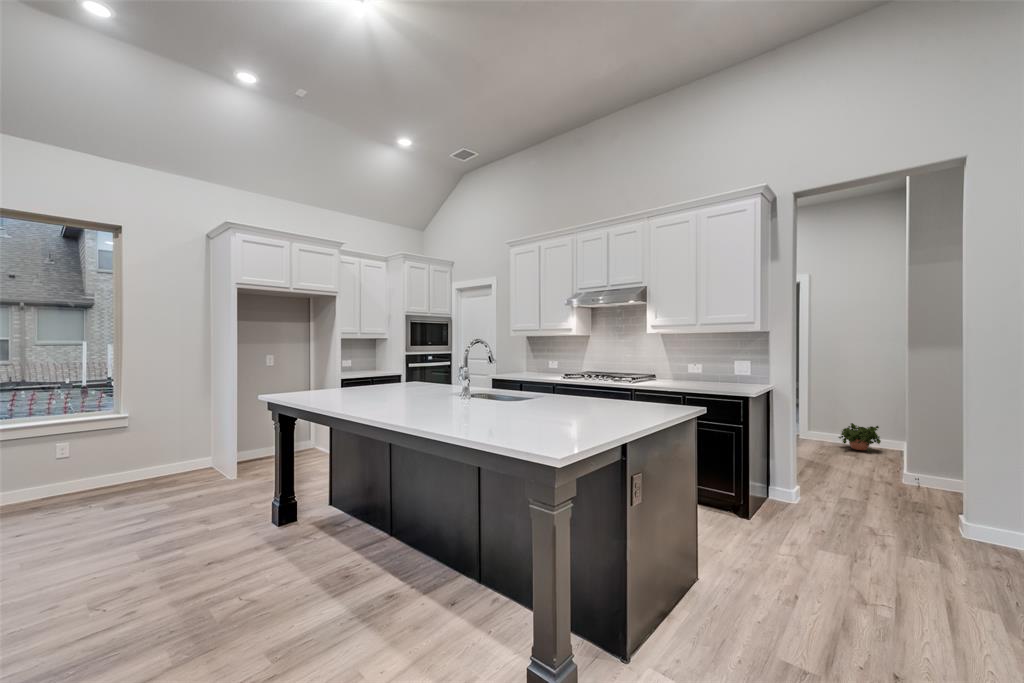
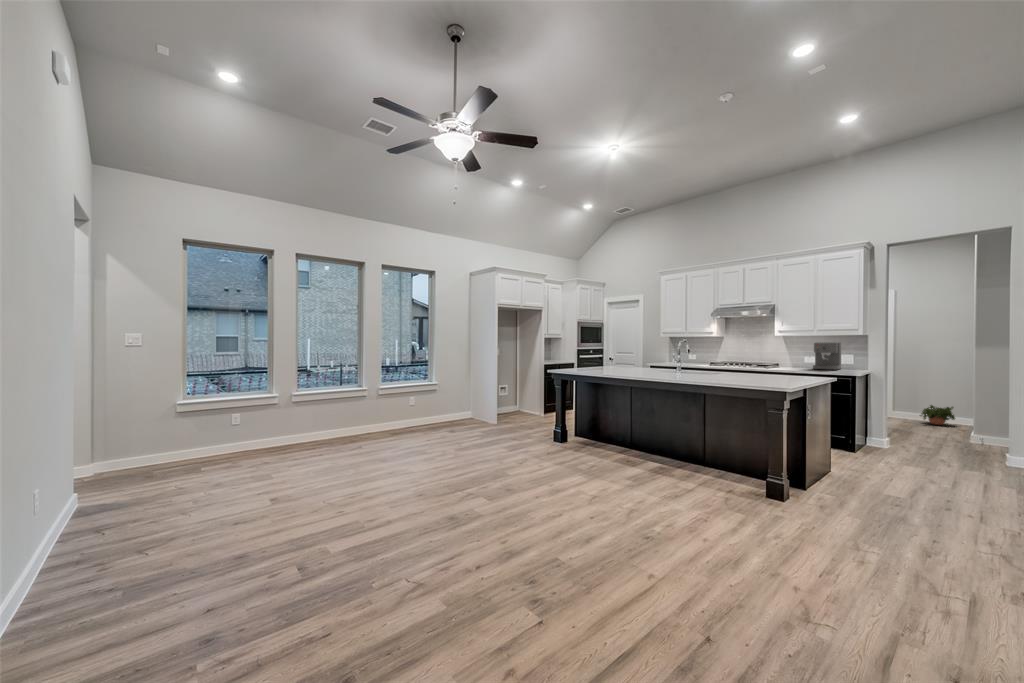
coffee maker: none [695,343,734,385] -> present [813,342,841,370]

